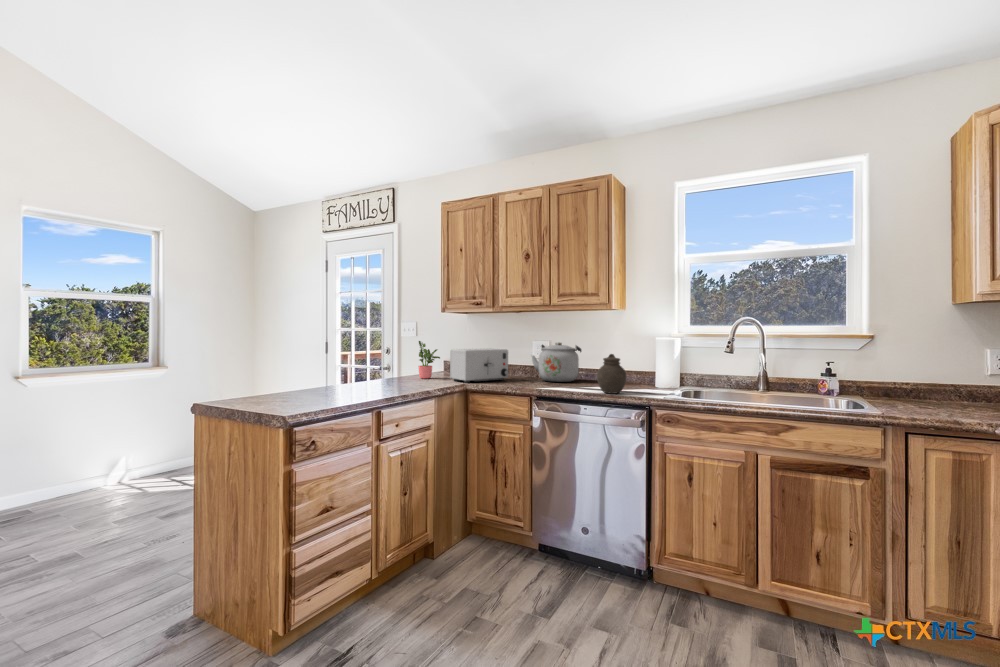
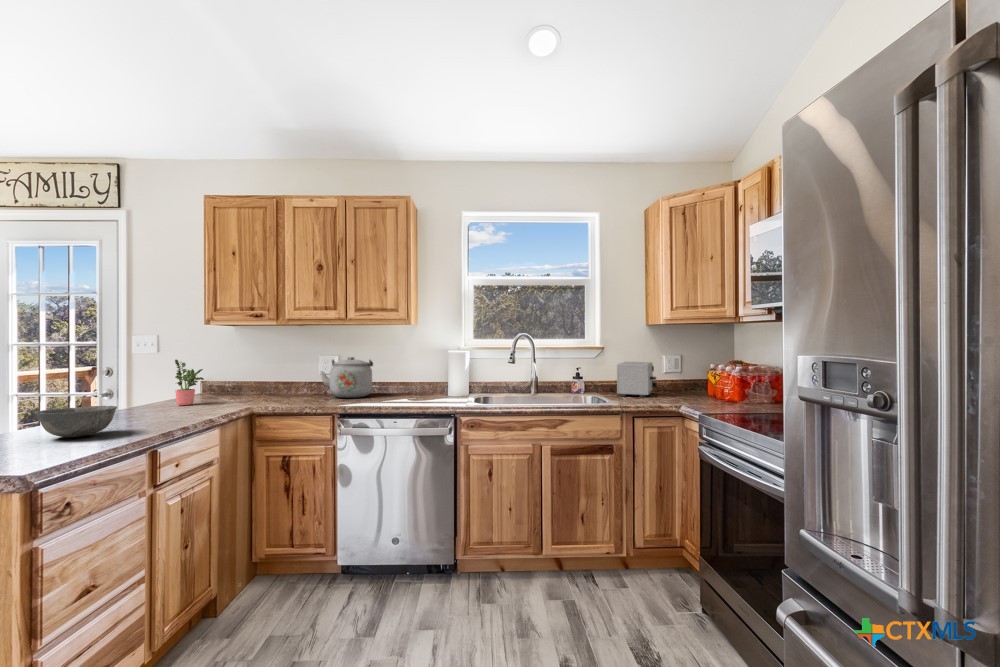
toaster: present [450,348,508,383] -> present [617,362,657,397]
jar: present [597,354,626,394] -> none [403,368,431,405]
bowl: none [308,373,358,395] -> present [36,406,117,437]

